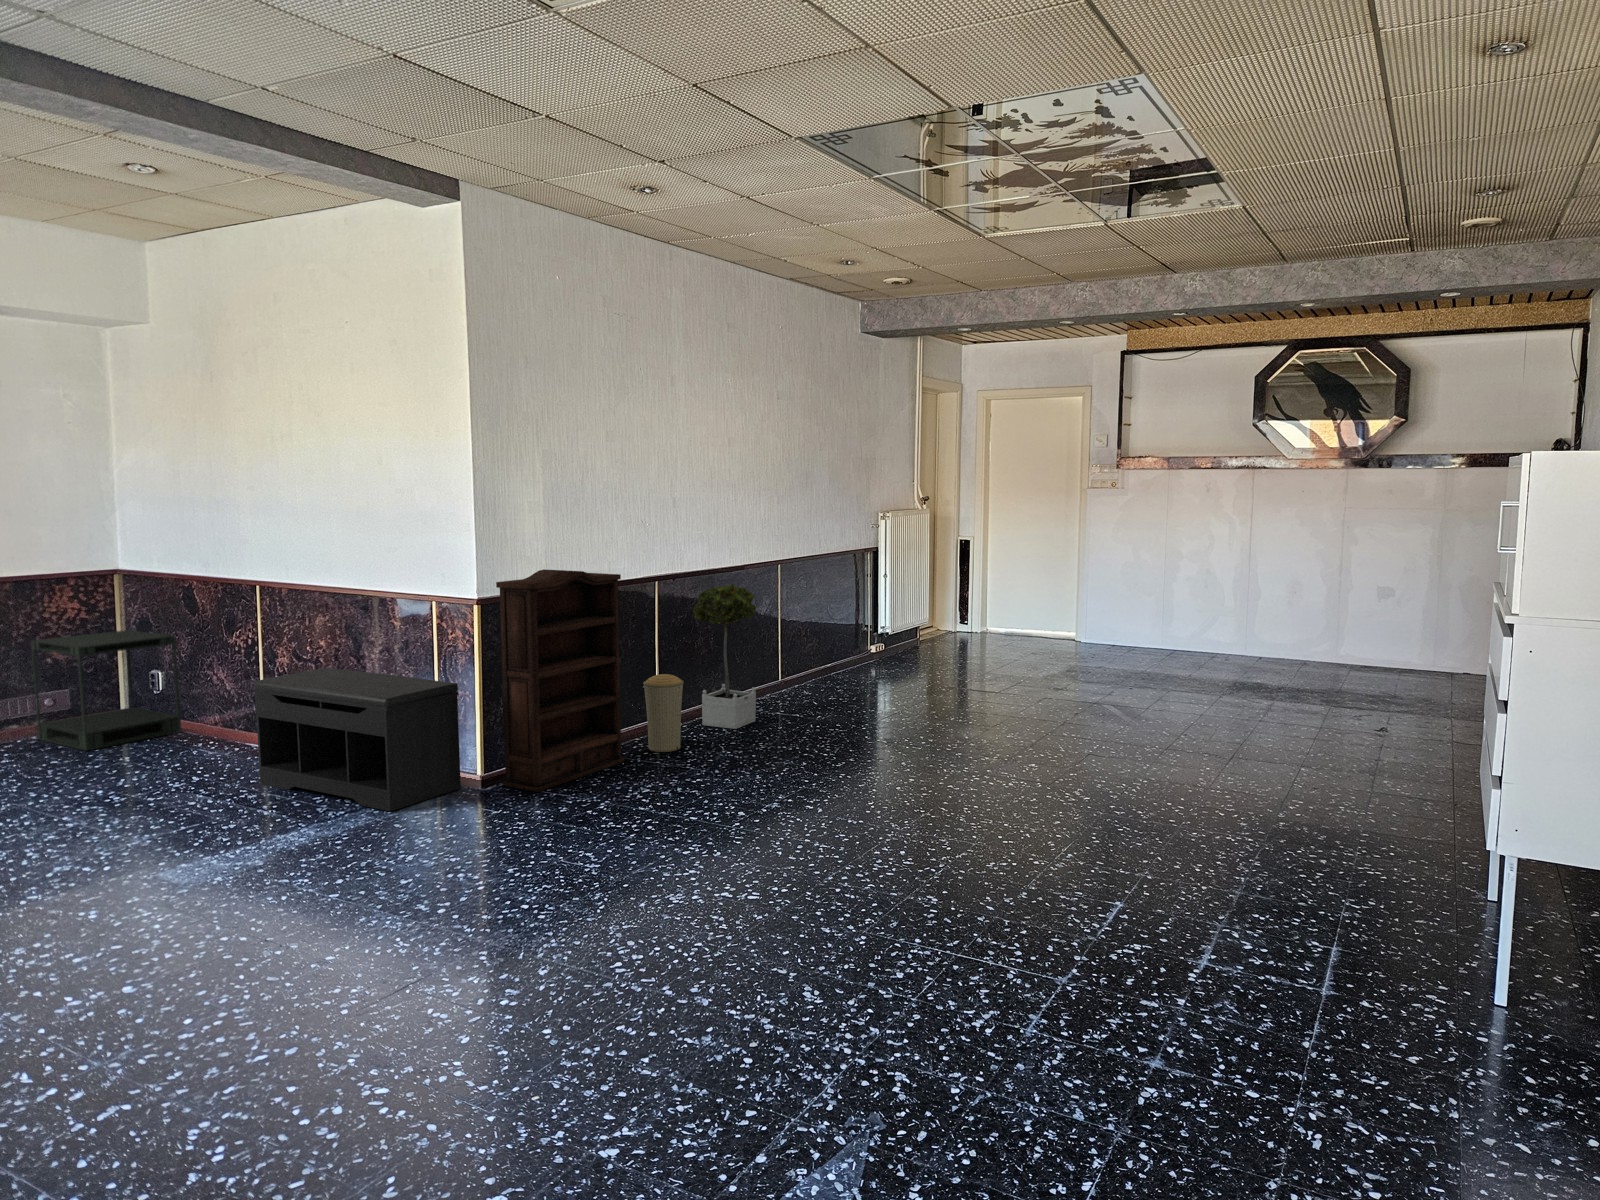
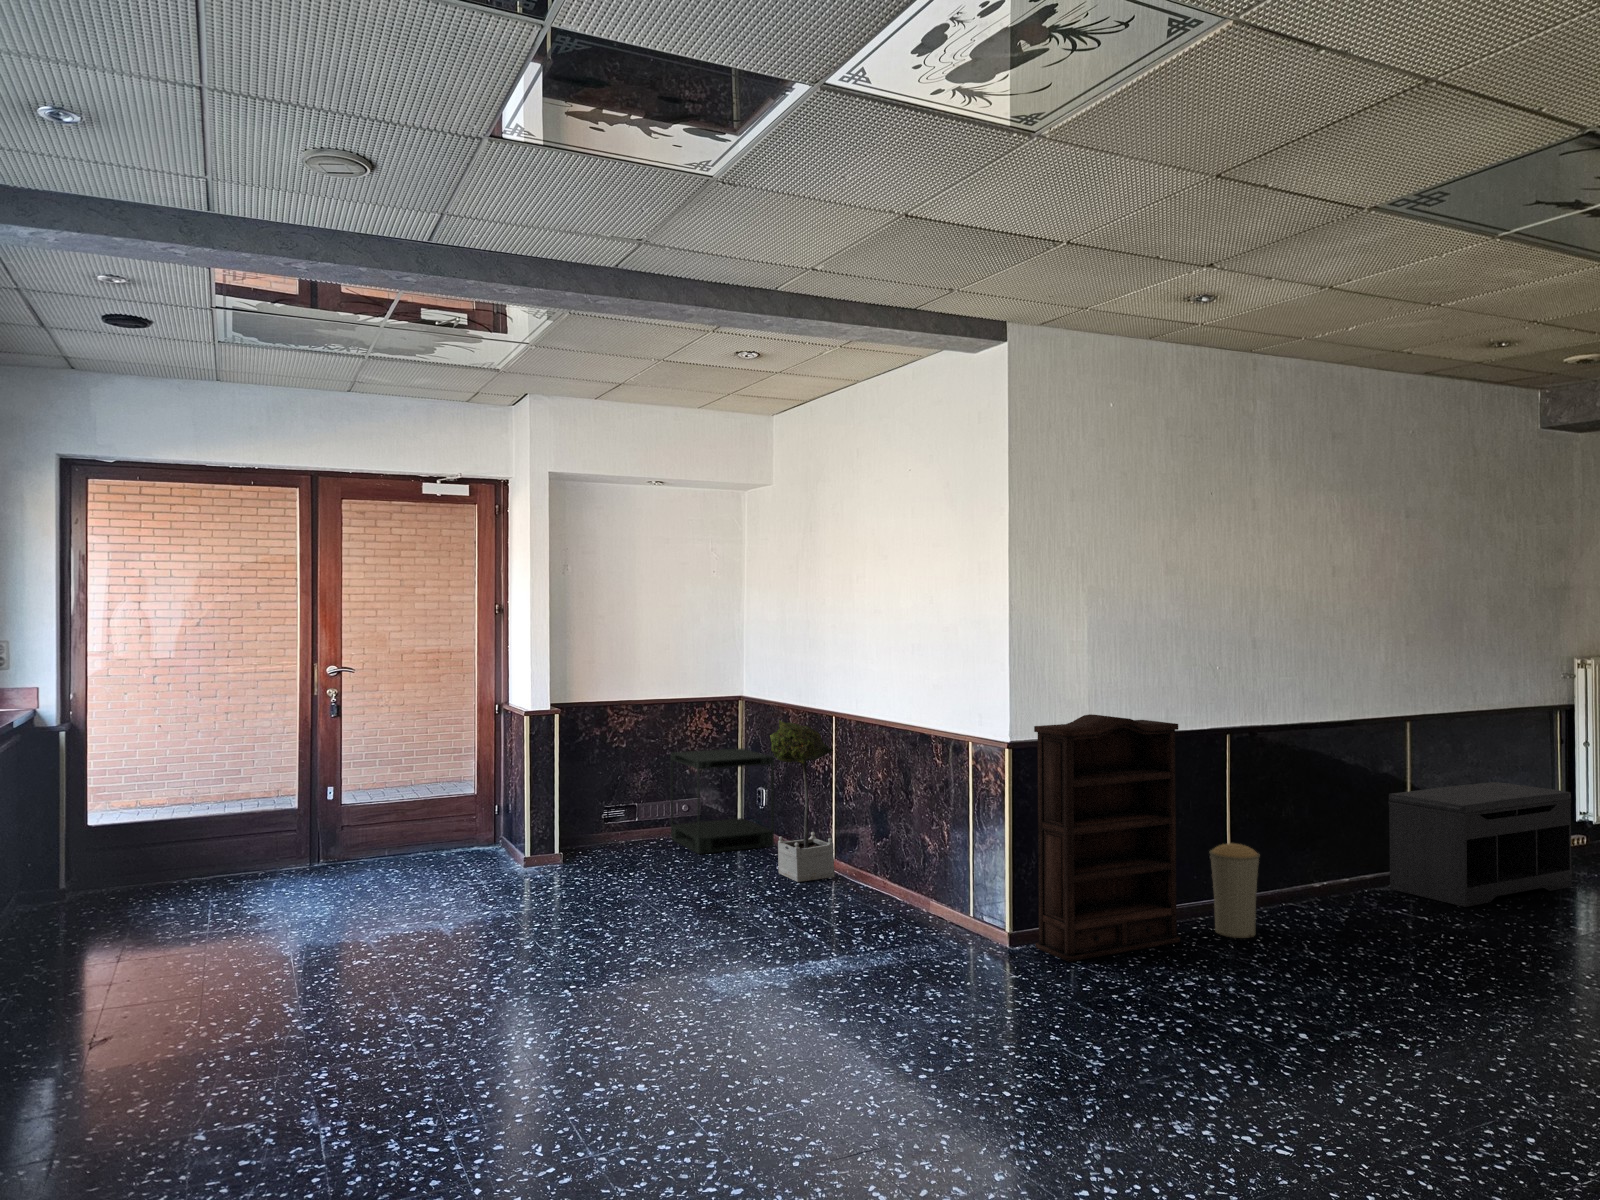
potted tree: present [693,583,756,729] -> present [770,720,835,882]
bench: present [254,668,461,811] -> present [1388,782,1572,907]

